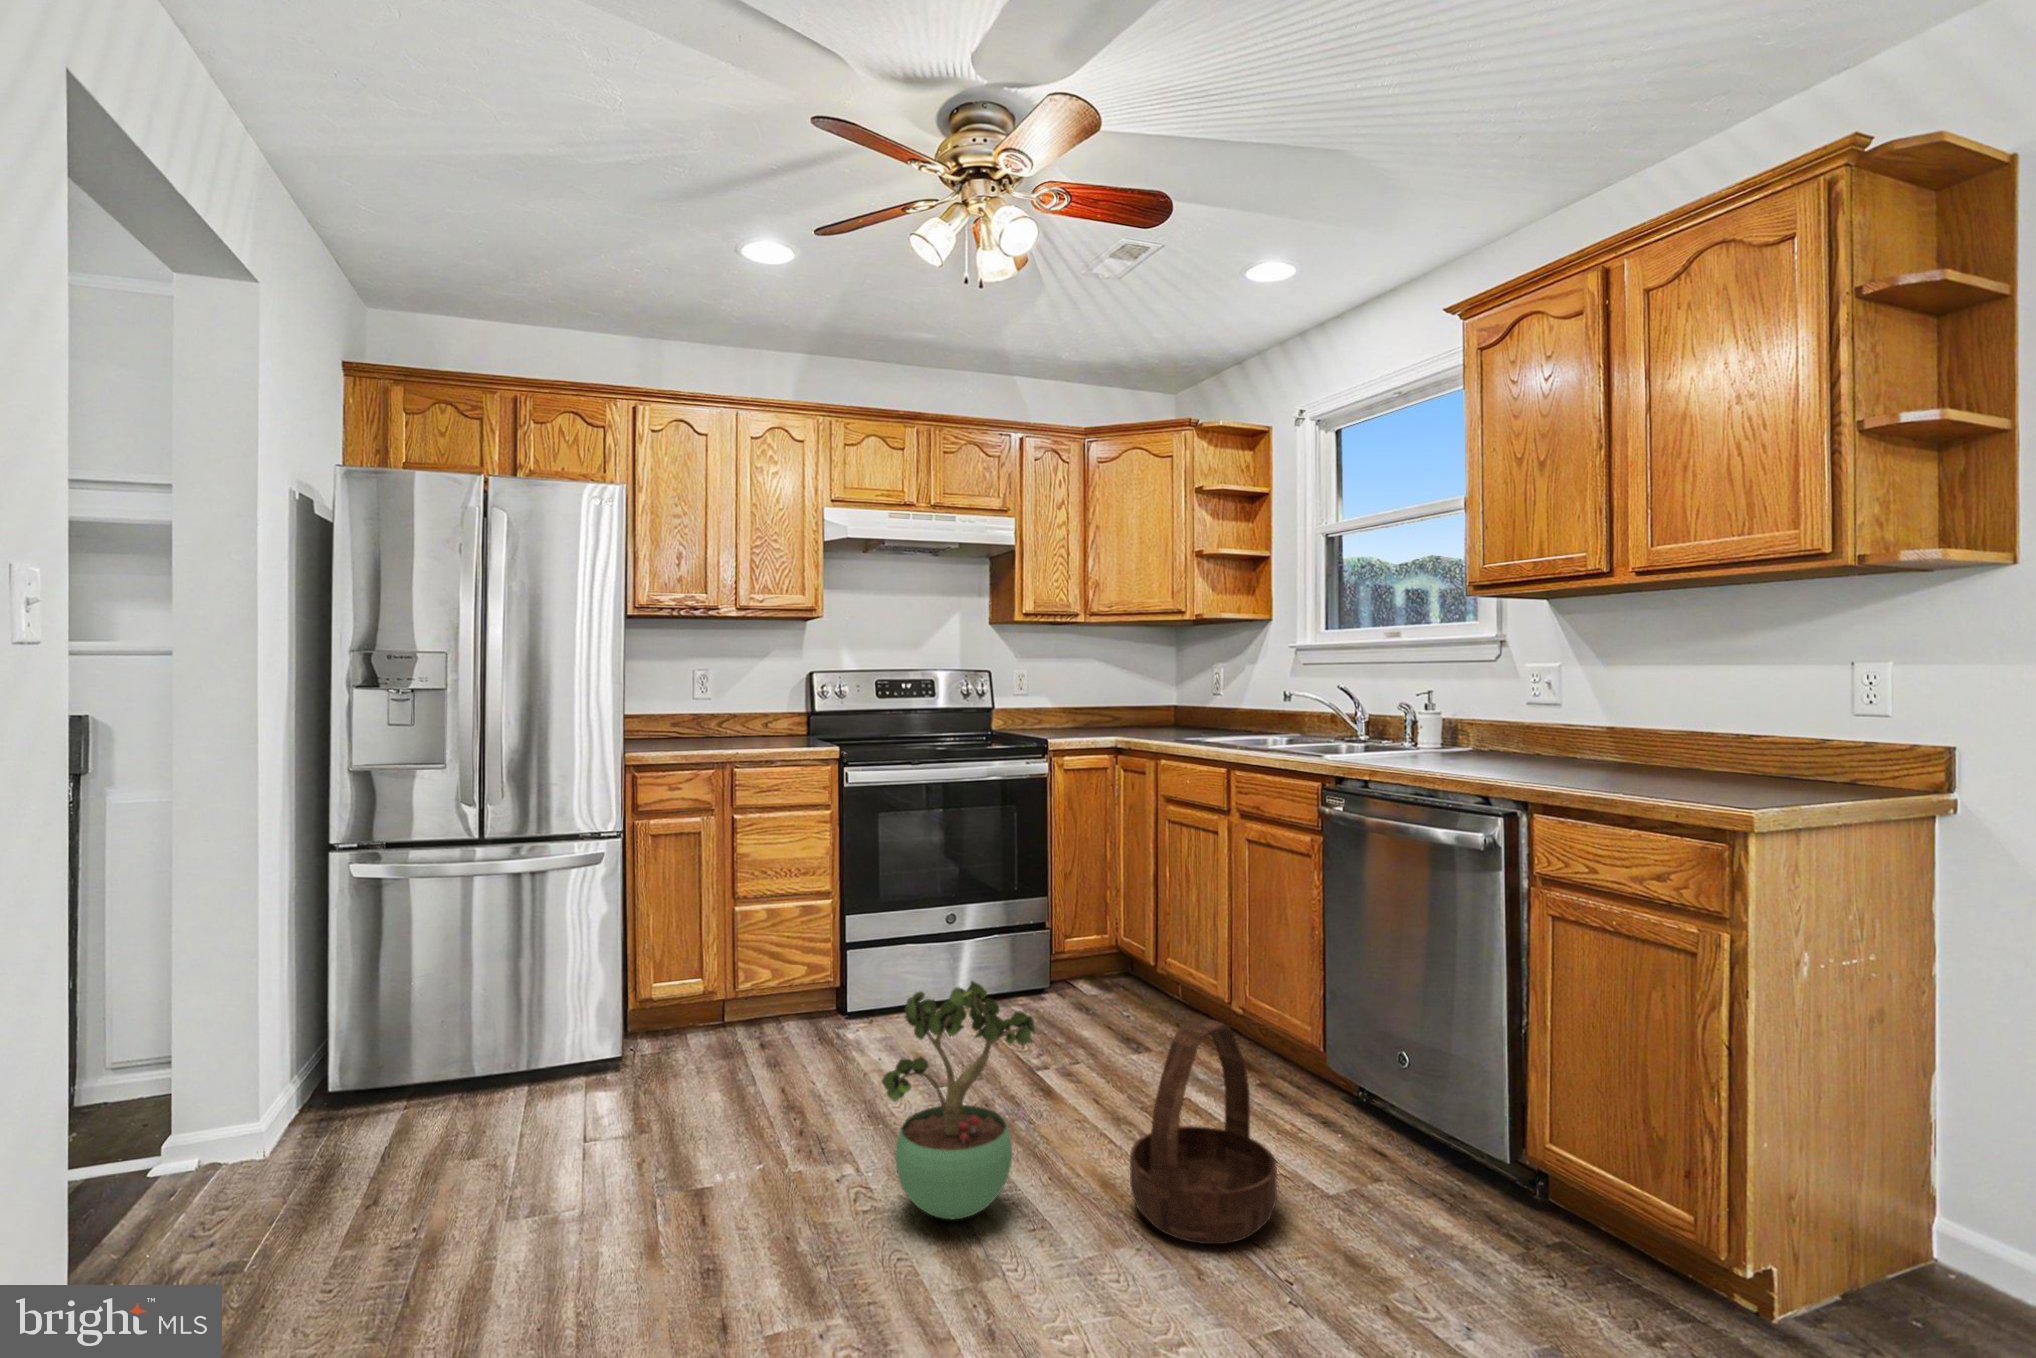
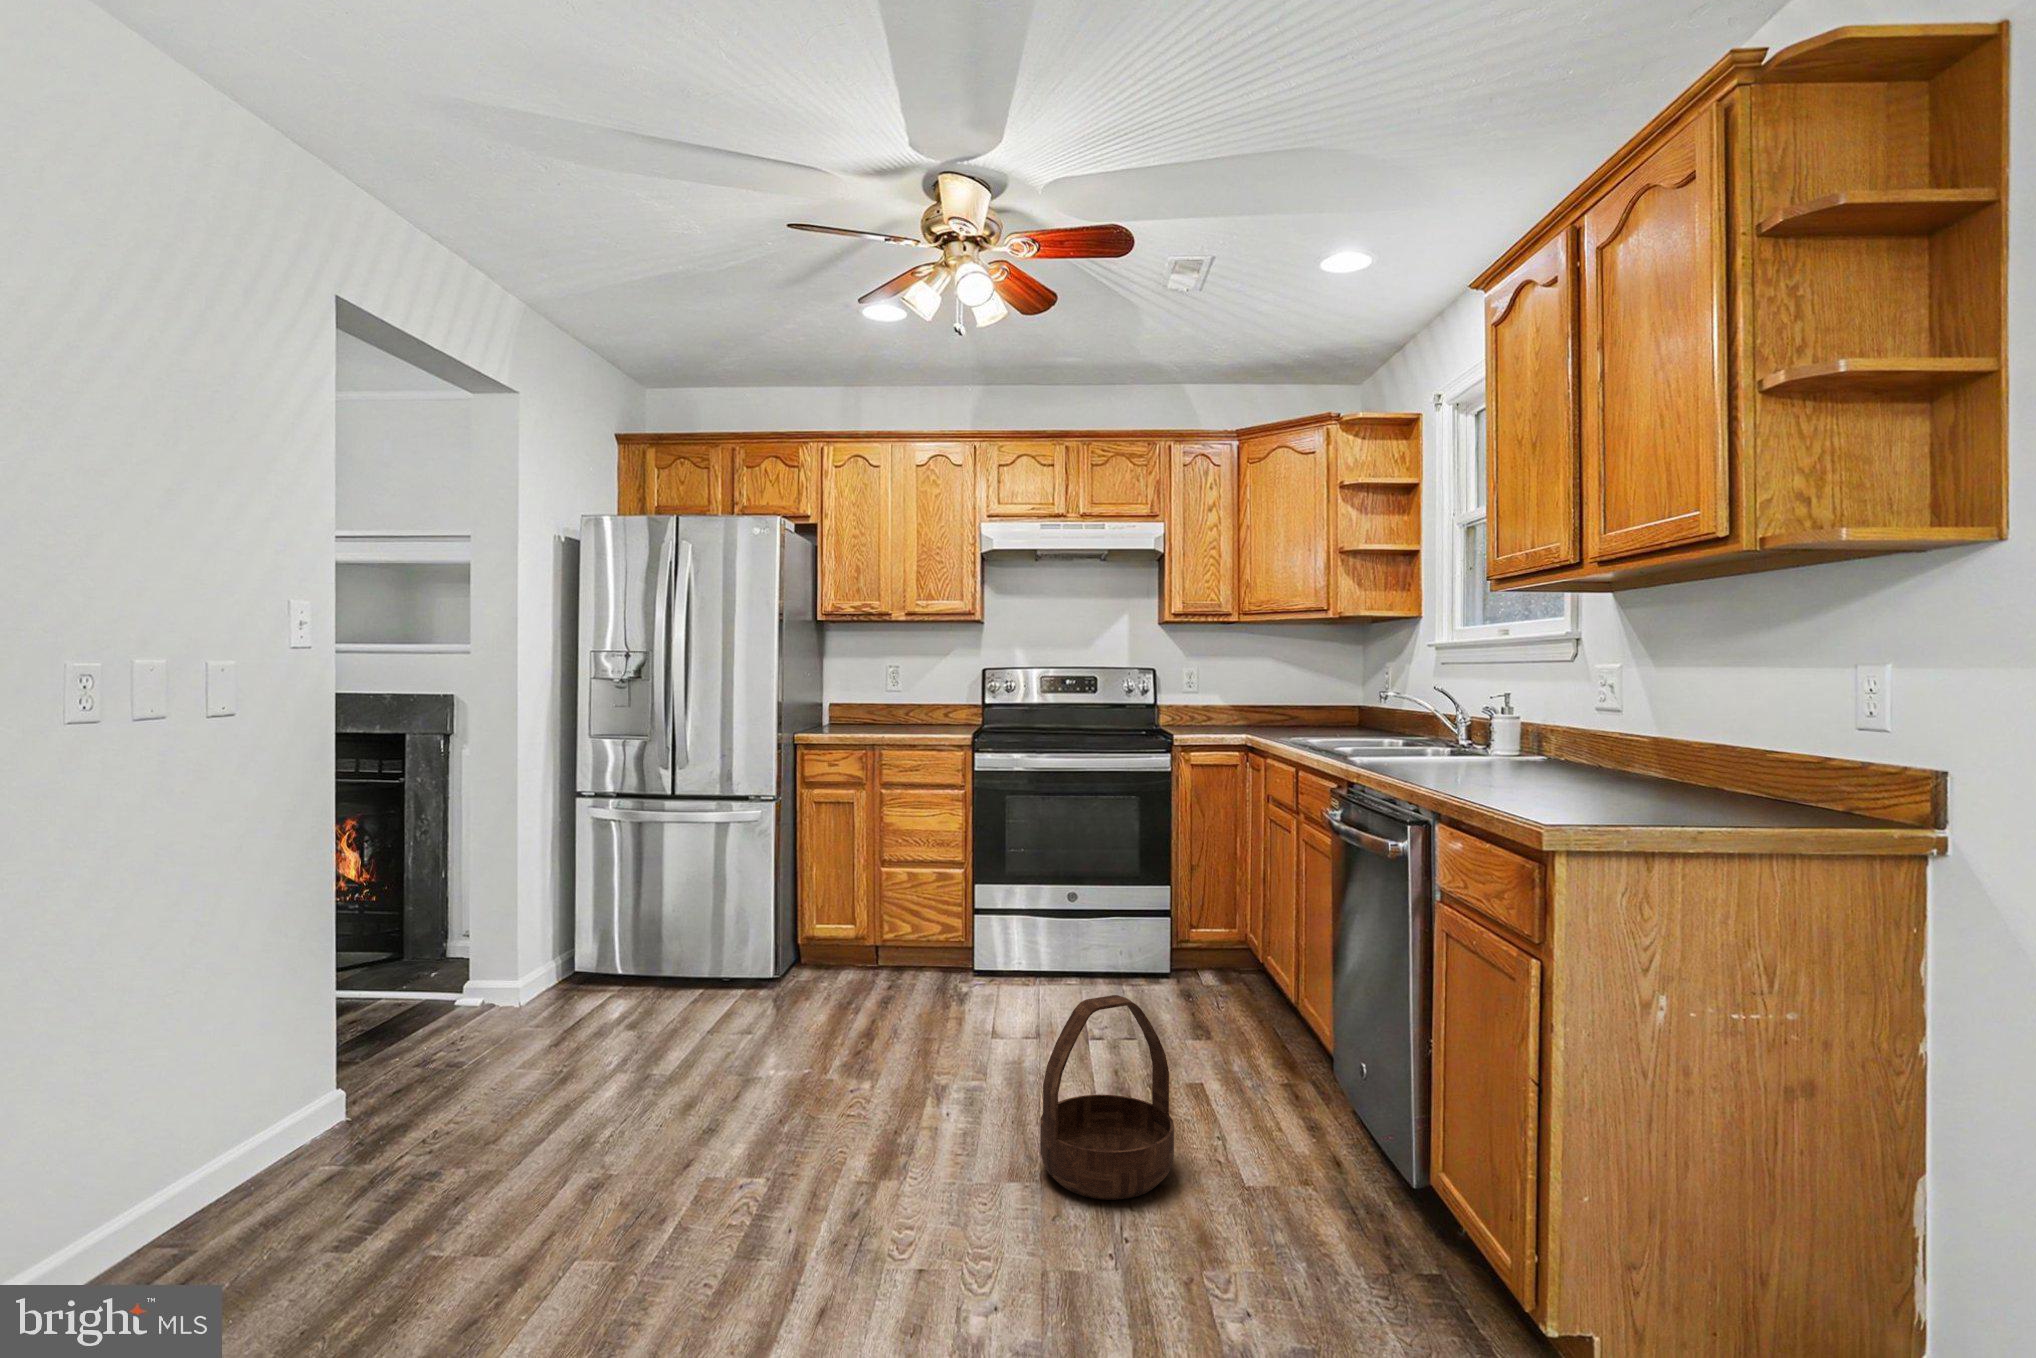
potted plant: present [882,981,1035,1219] -> none [844,936,968,1136]

